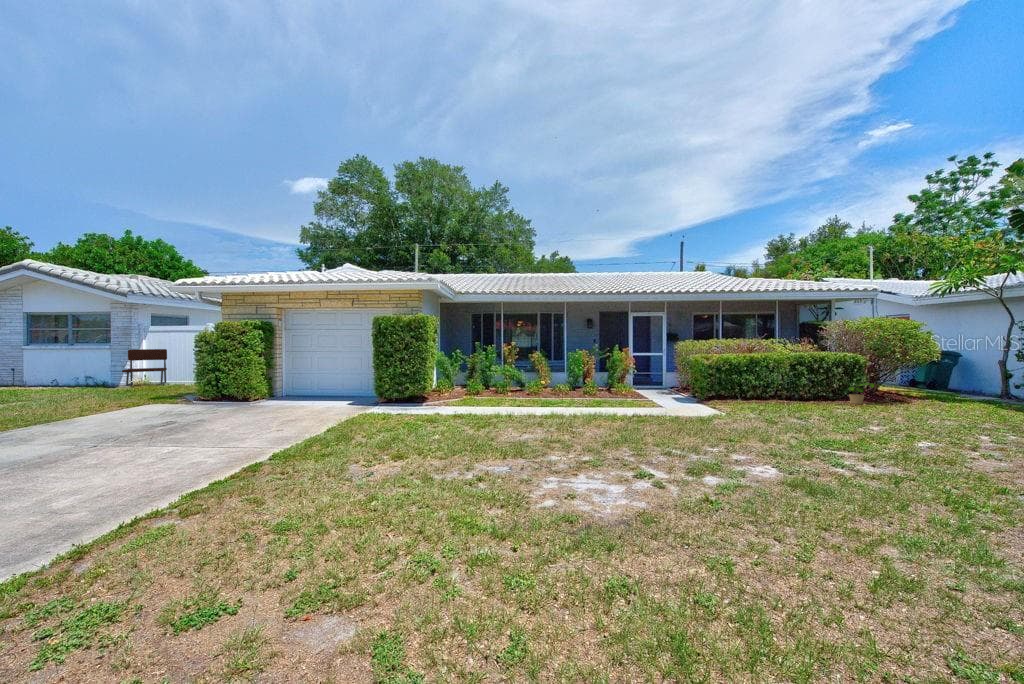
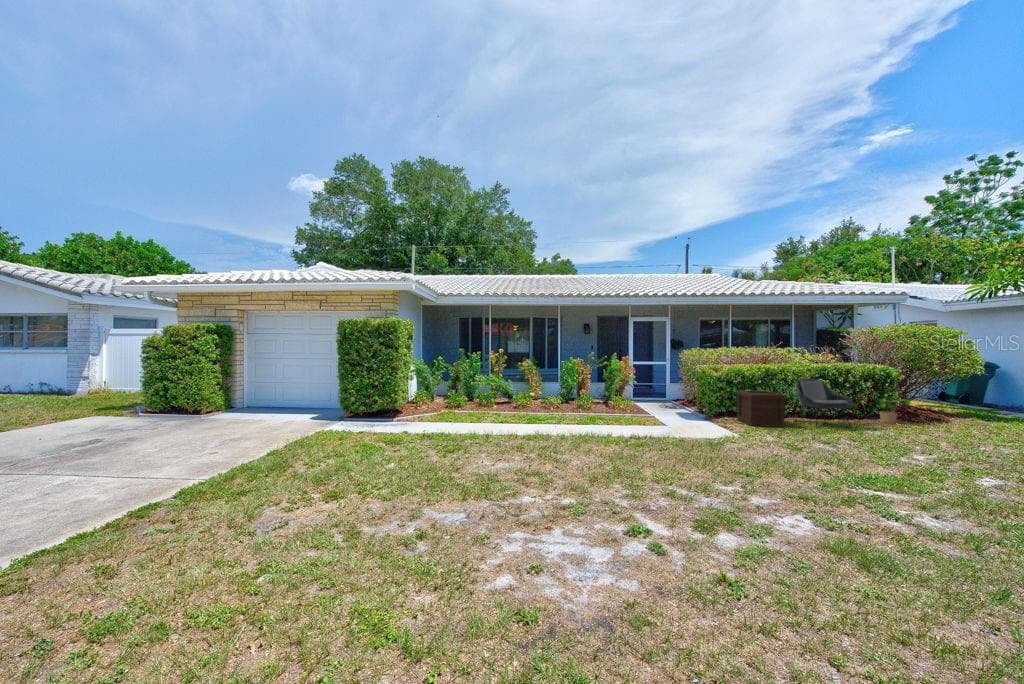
bench: present [122,349,167,386] -> none [80,353,132,393]
lounge chair: none [774,366,825,408] -> present [793,378,853,428]
wooden crate: none [726,377,766,407] -> present [737,390,785,427]

